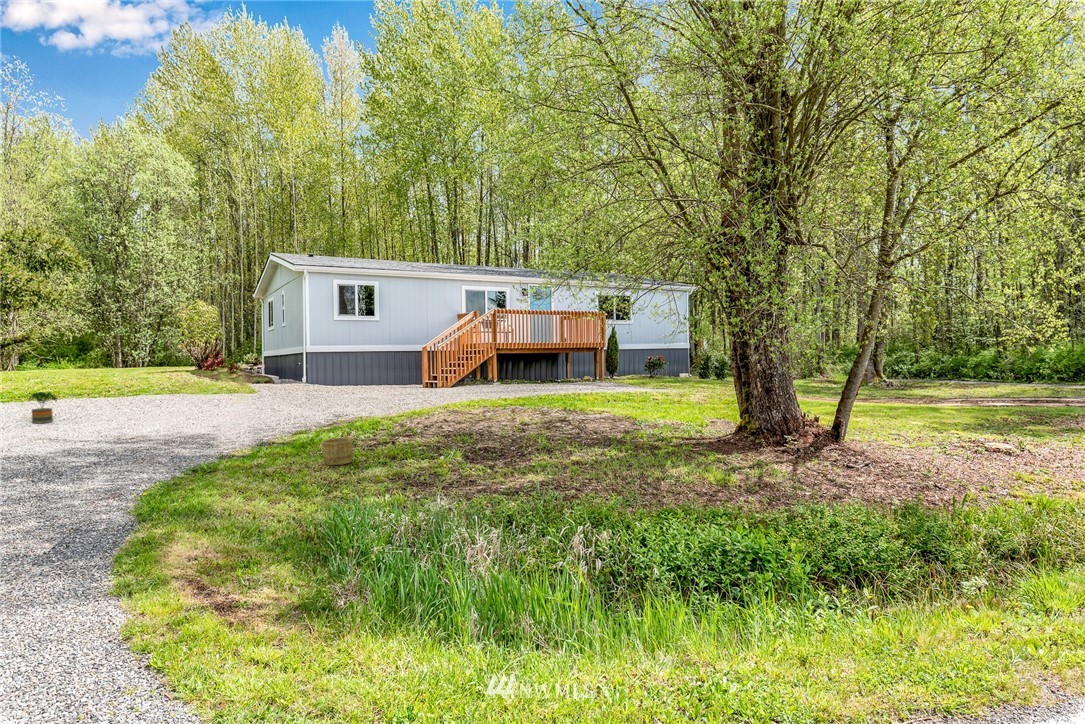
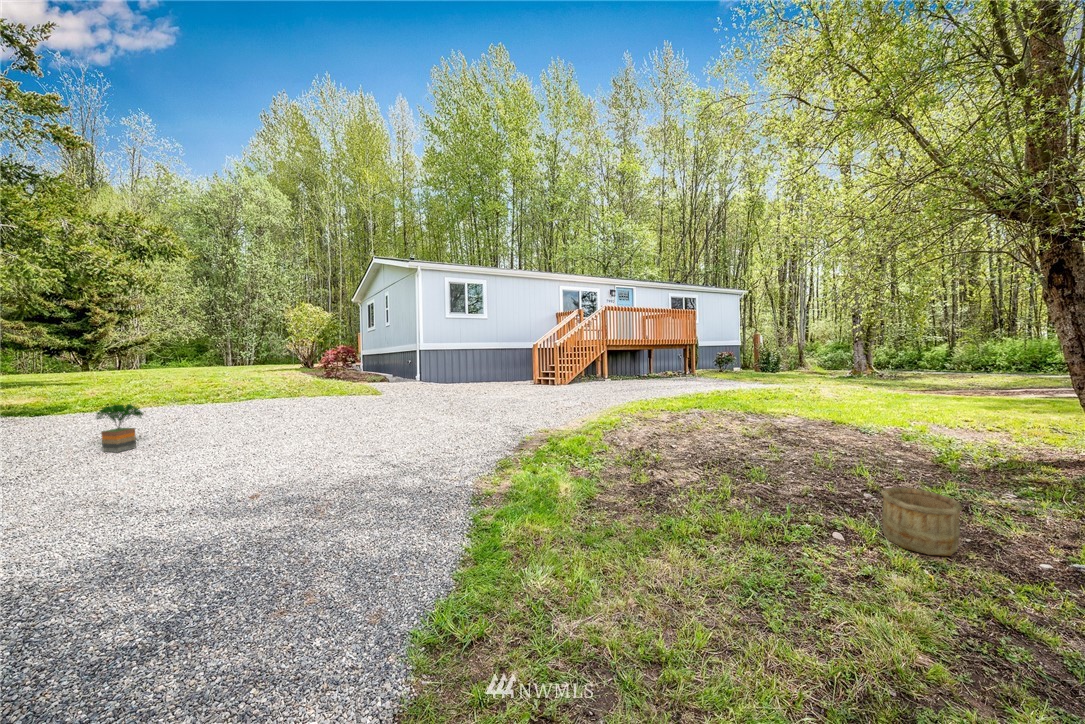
wooden bucket: present [321,438,353,465] -> present [881,488,963,556]

